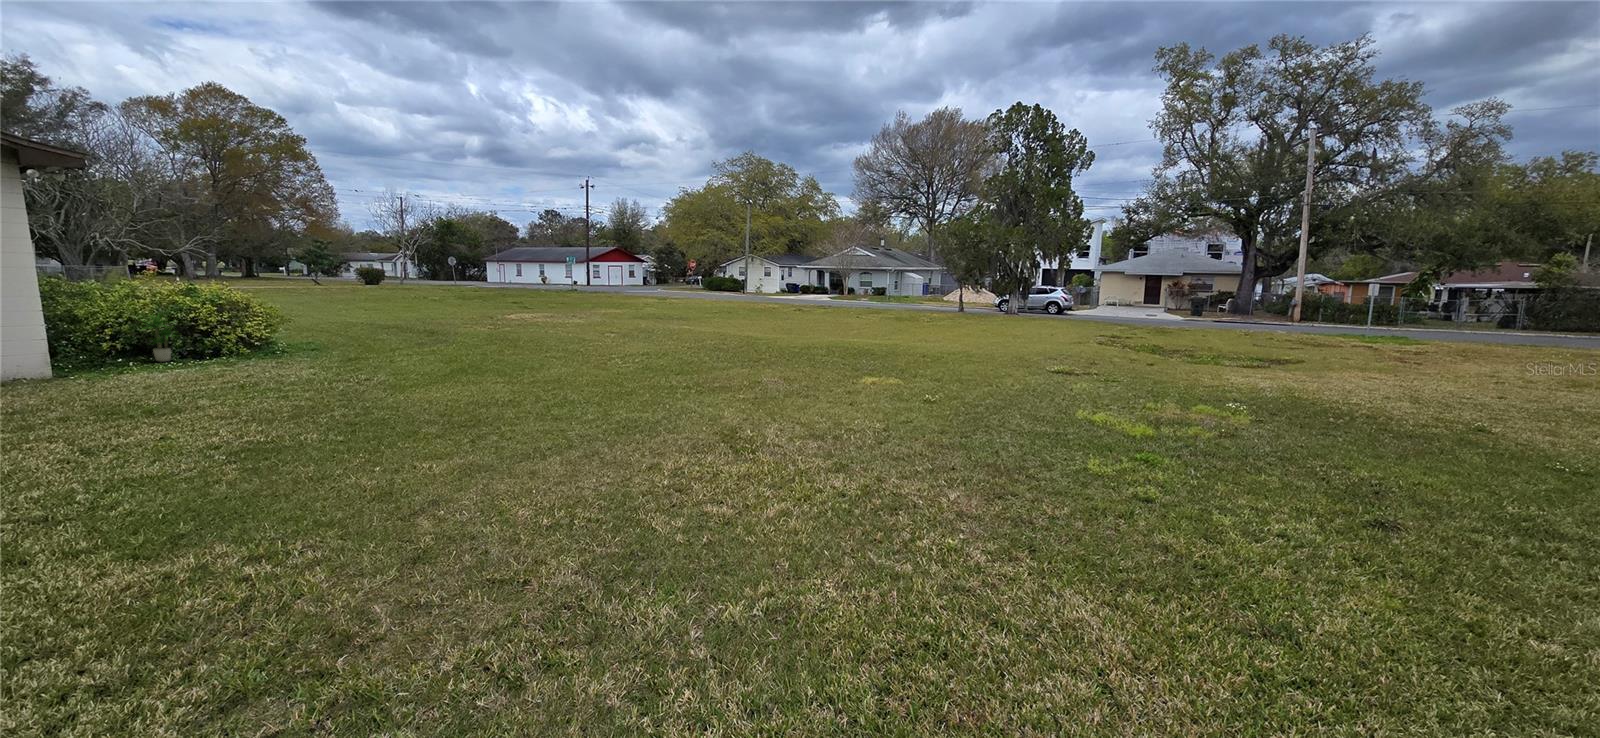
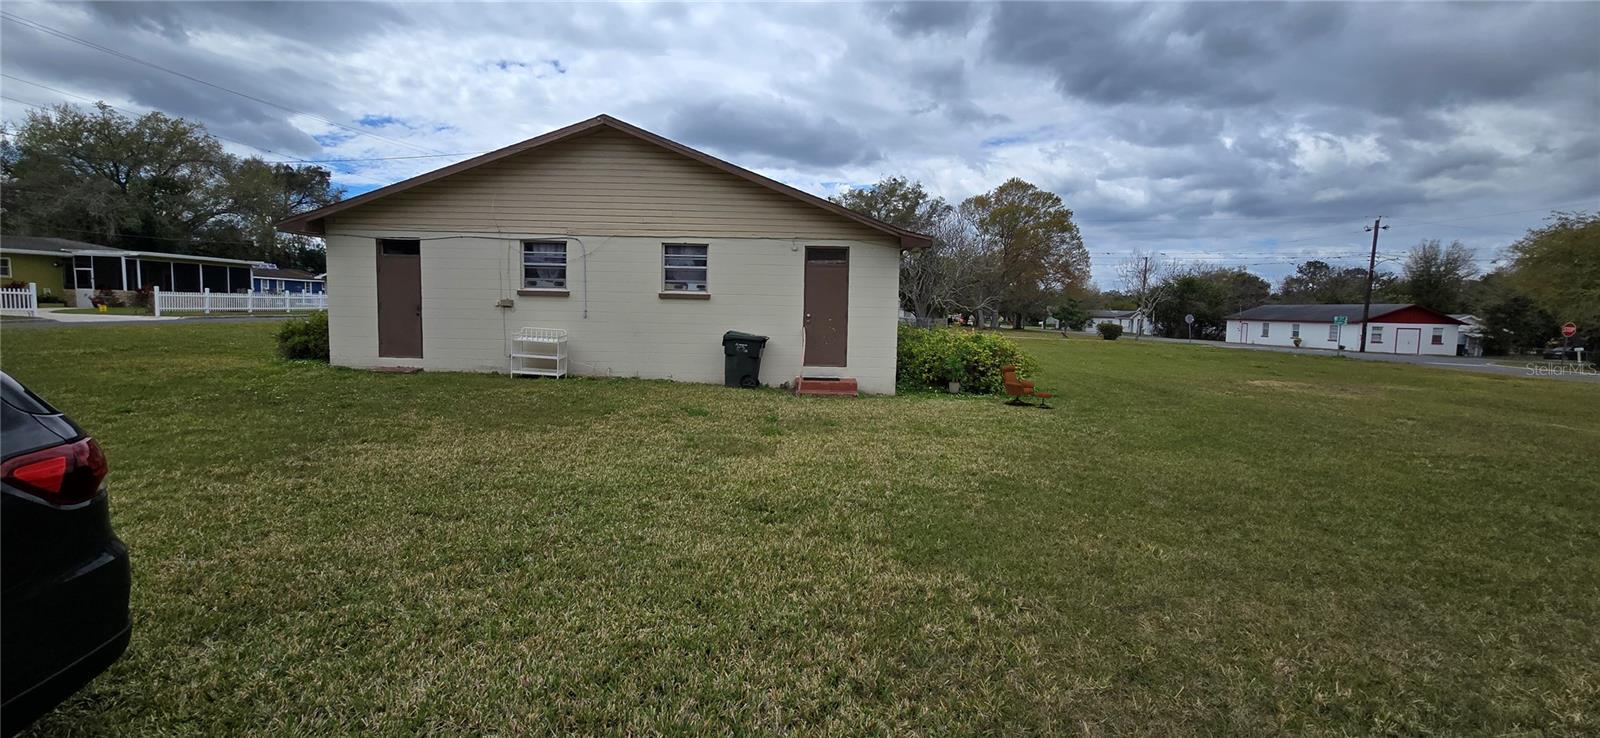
lounge chair: none [236,321,312,366] -> present [1002,365,1052,409]

